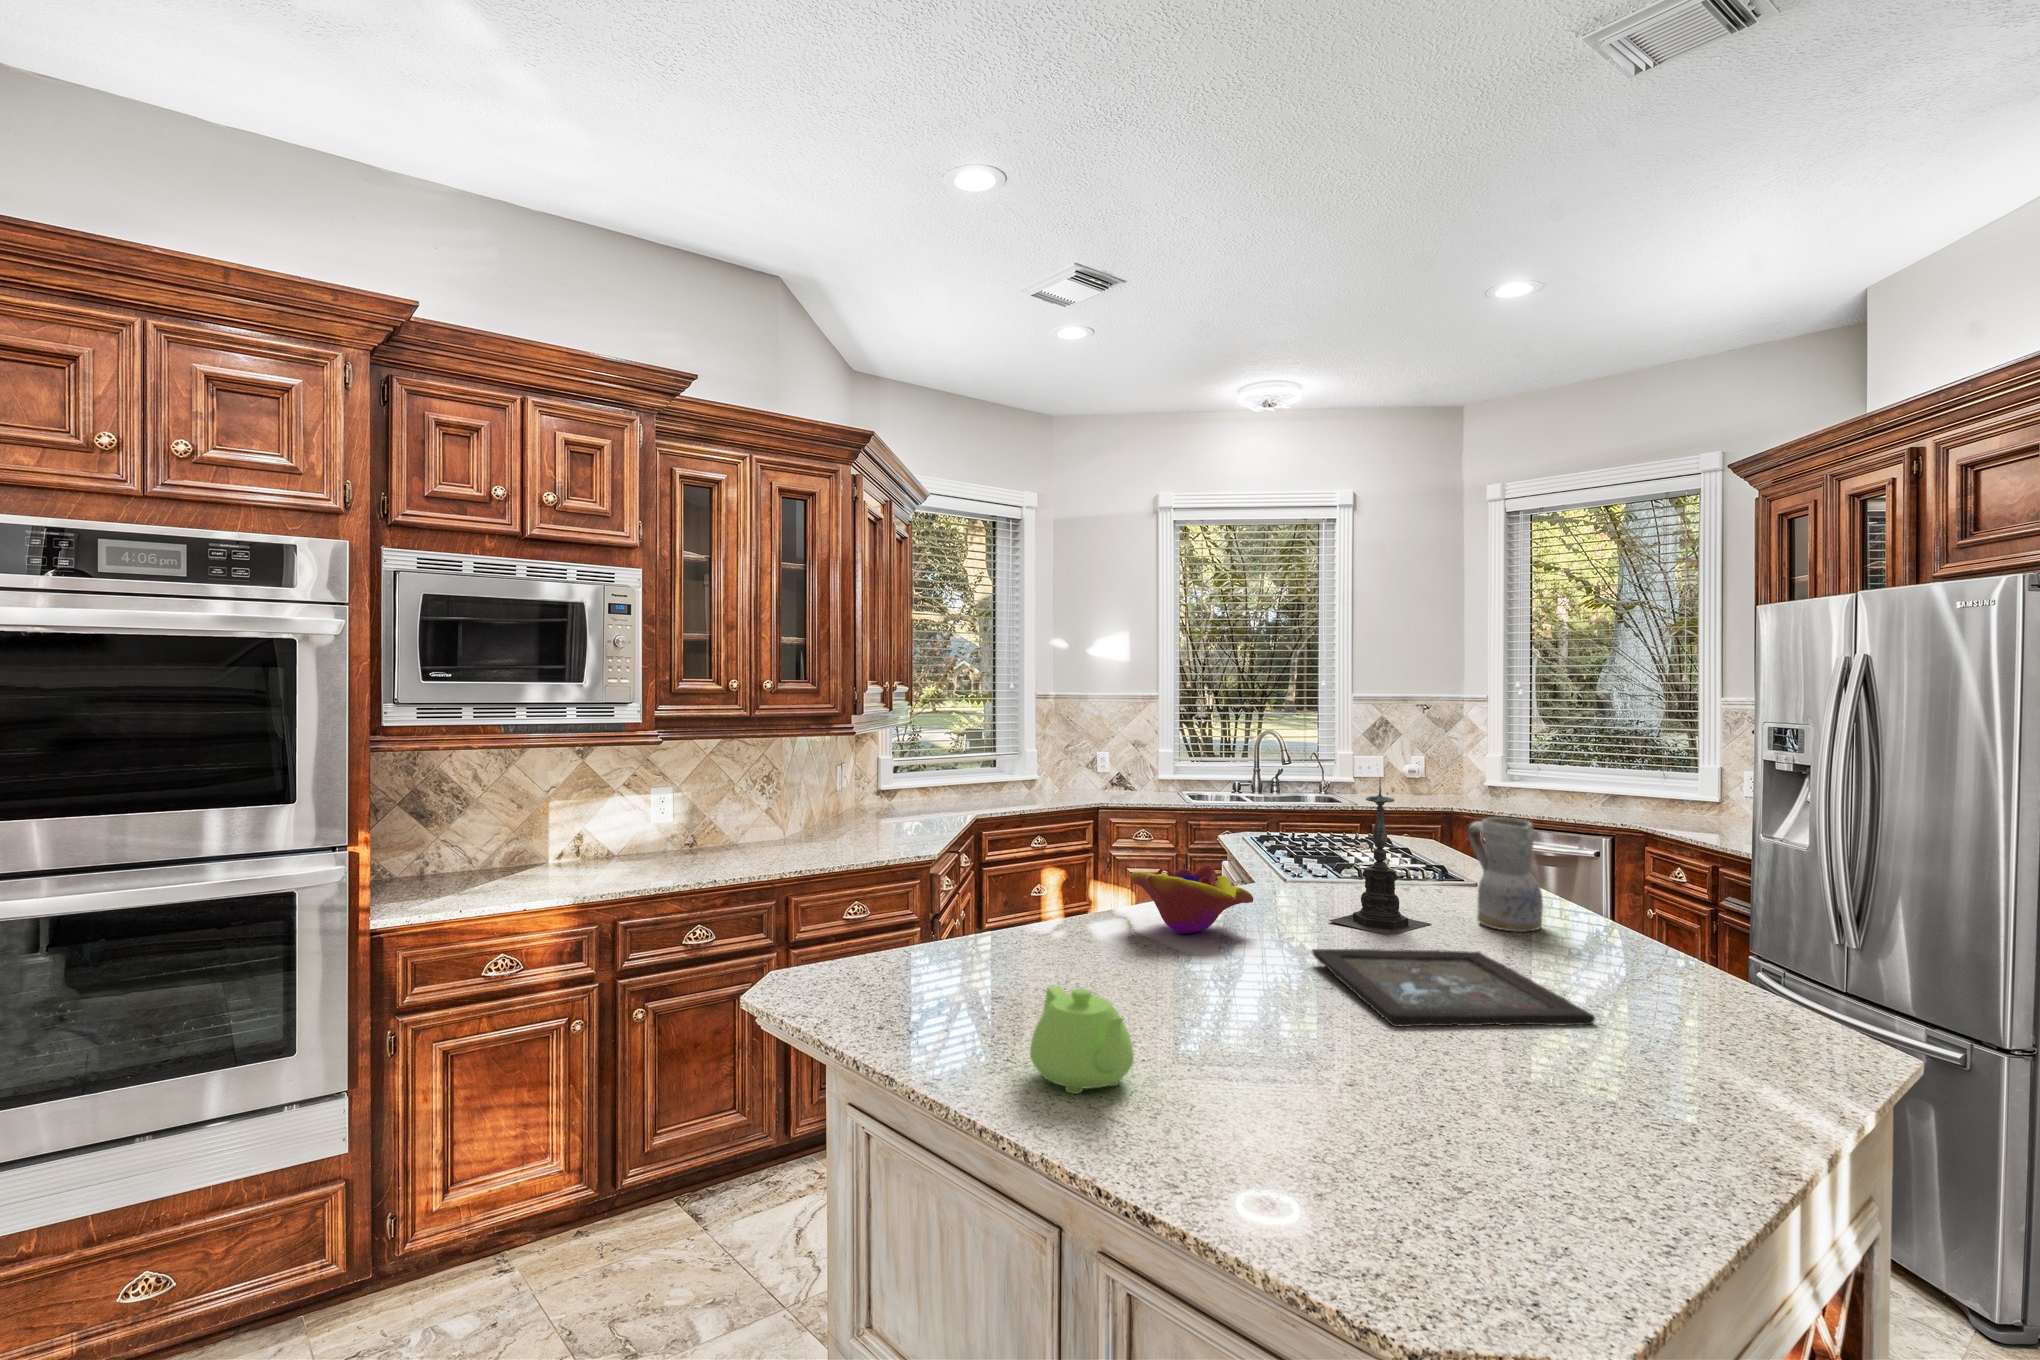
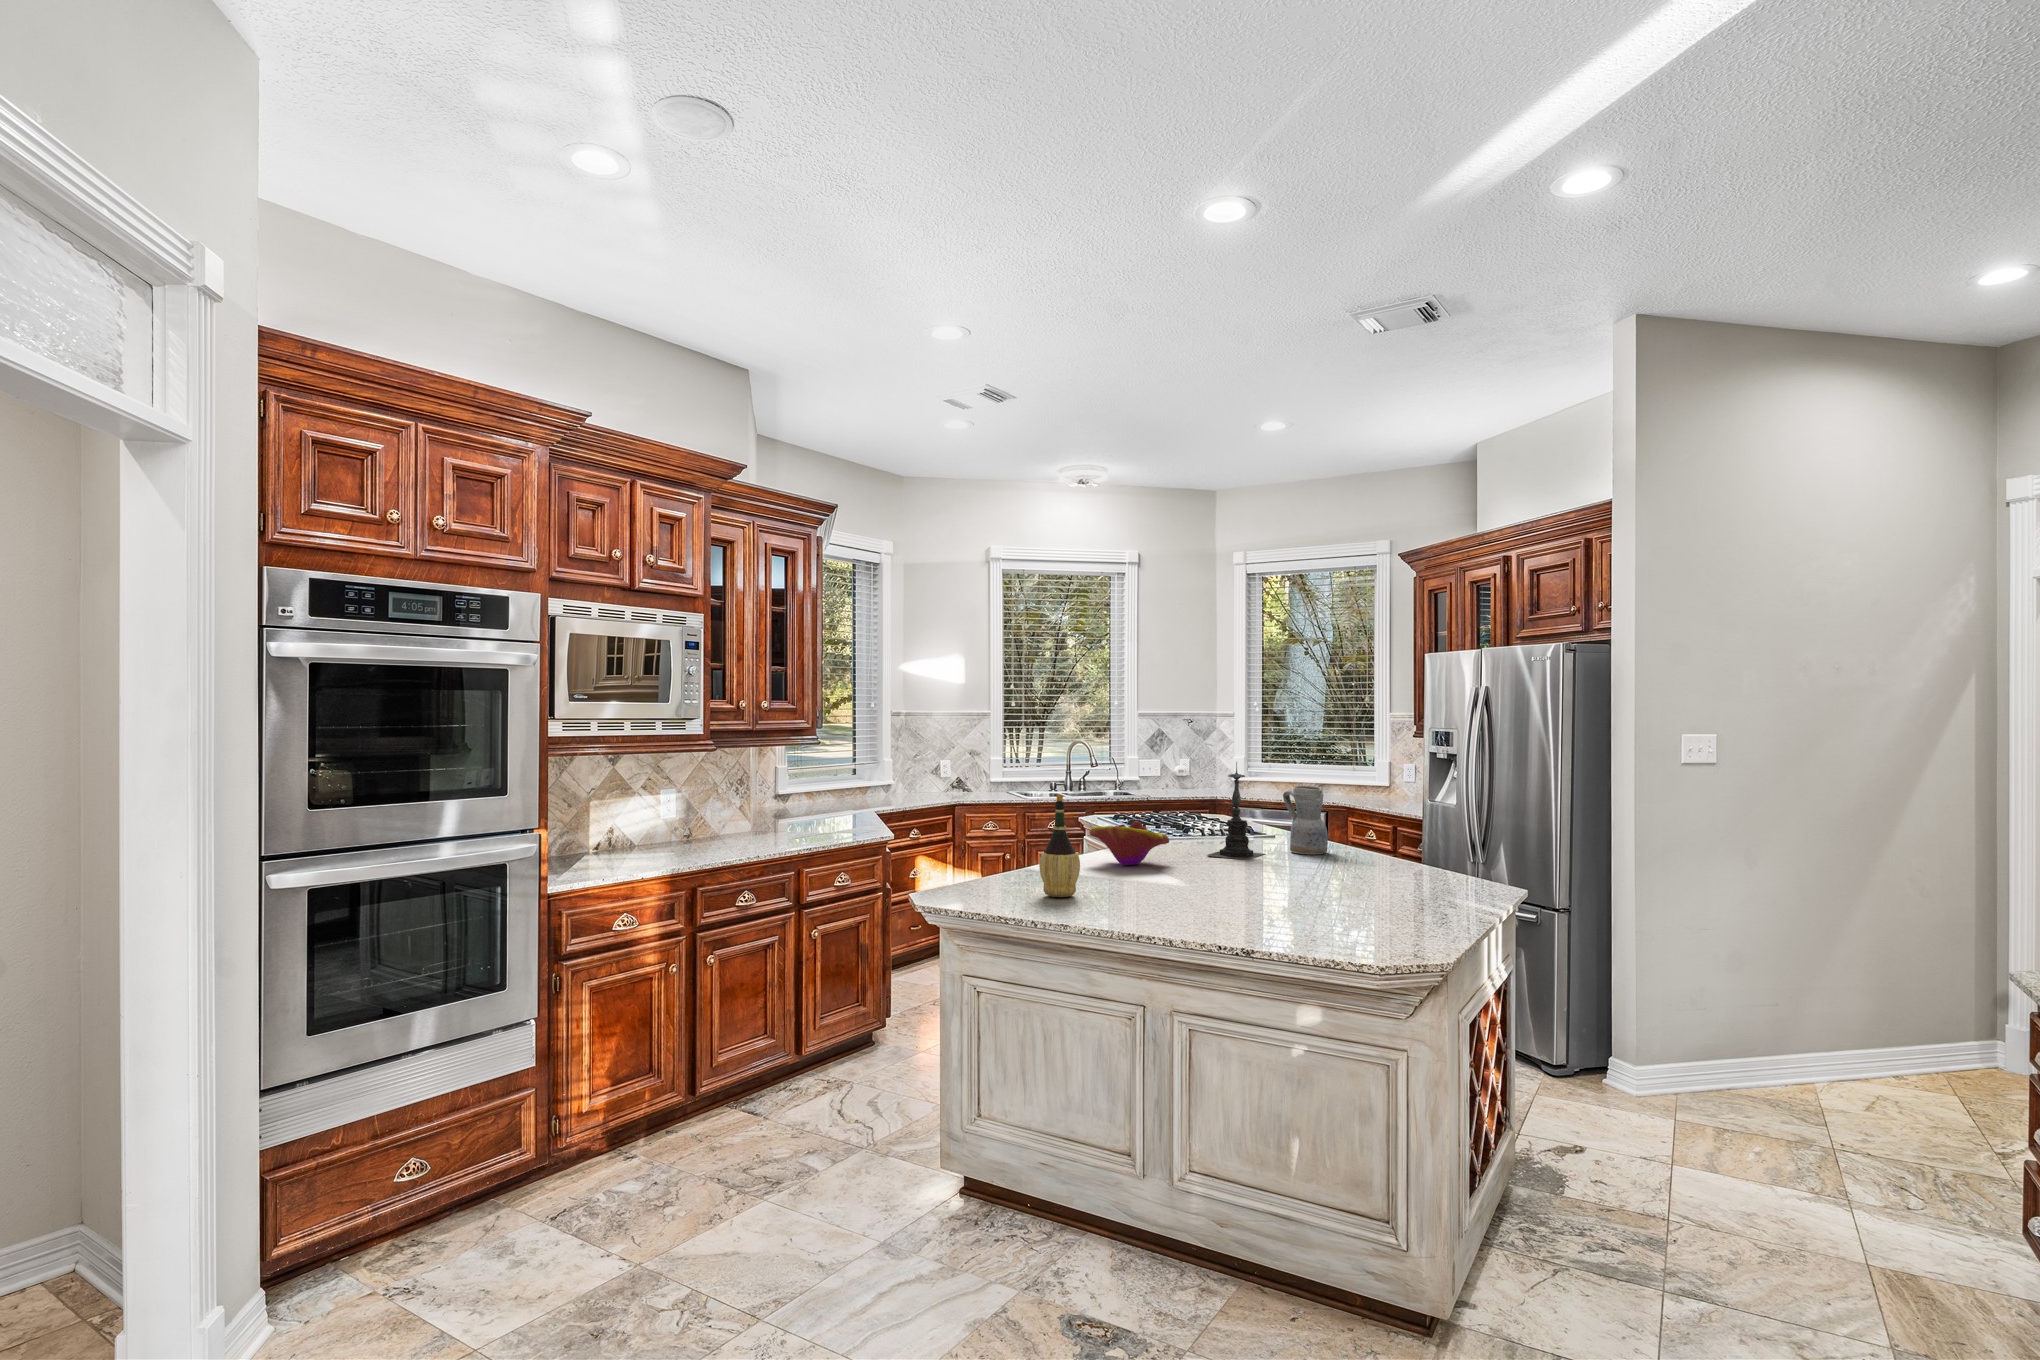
wine bottle: none [957,834,1023,1003] -> present [1039,795,1080,897]
tray: present [1312,949,1595,1027] -> none [1219,861,1381,891]
teapot: present [1030,986,1134,1094] -> none [1128,868,1195,921]

